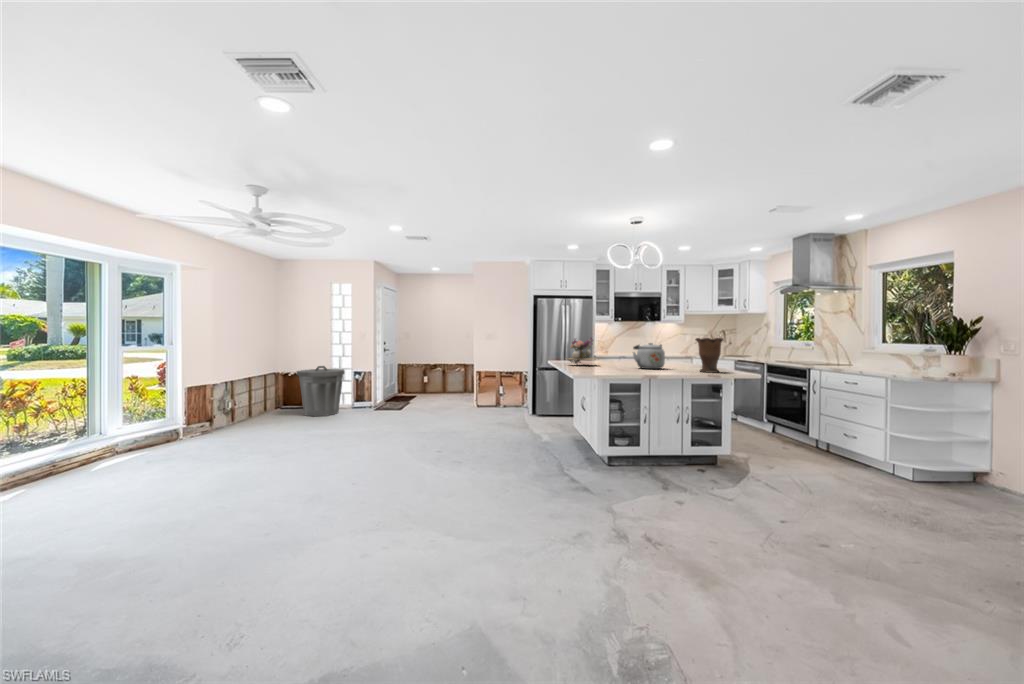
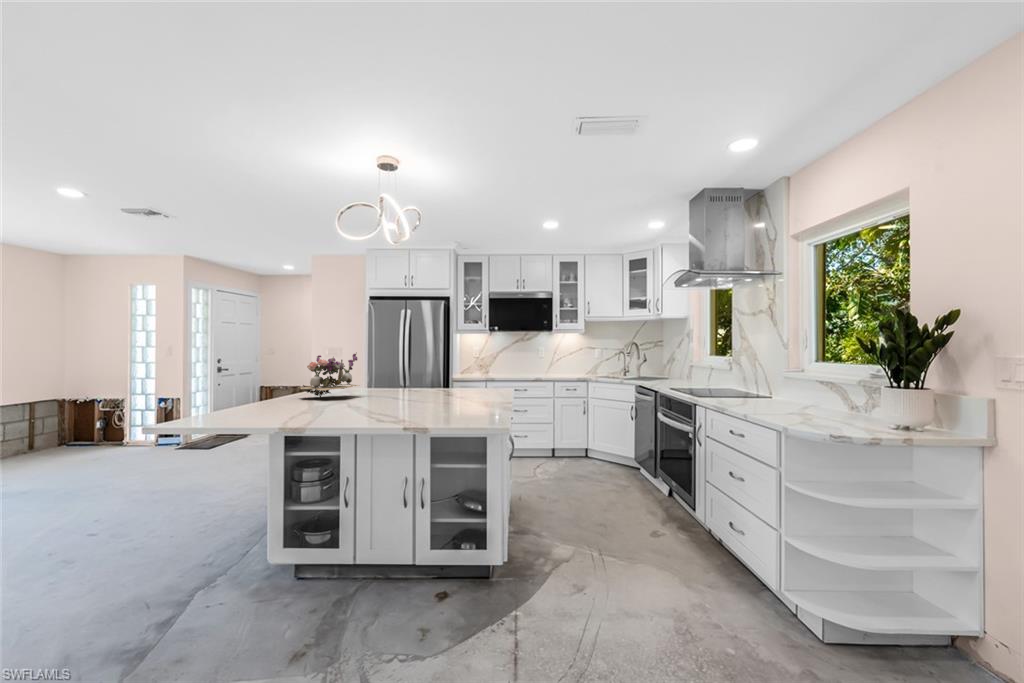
vase: present [695,338,724,373] -> none [424,356,472,420]
kettle: present [633,343,665,369] -> none [360,363,418,408]
trash can: present [297,366,345,416] -> none [60,390,139,457]

